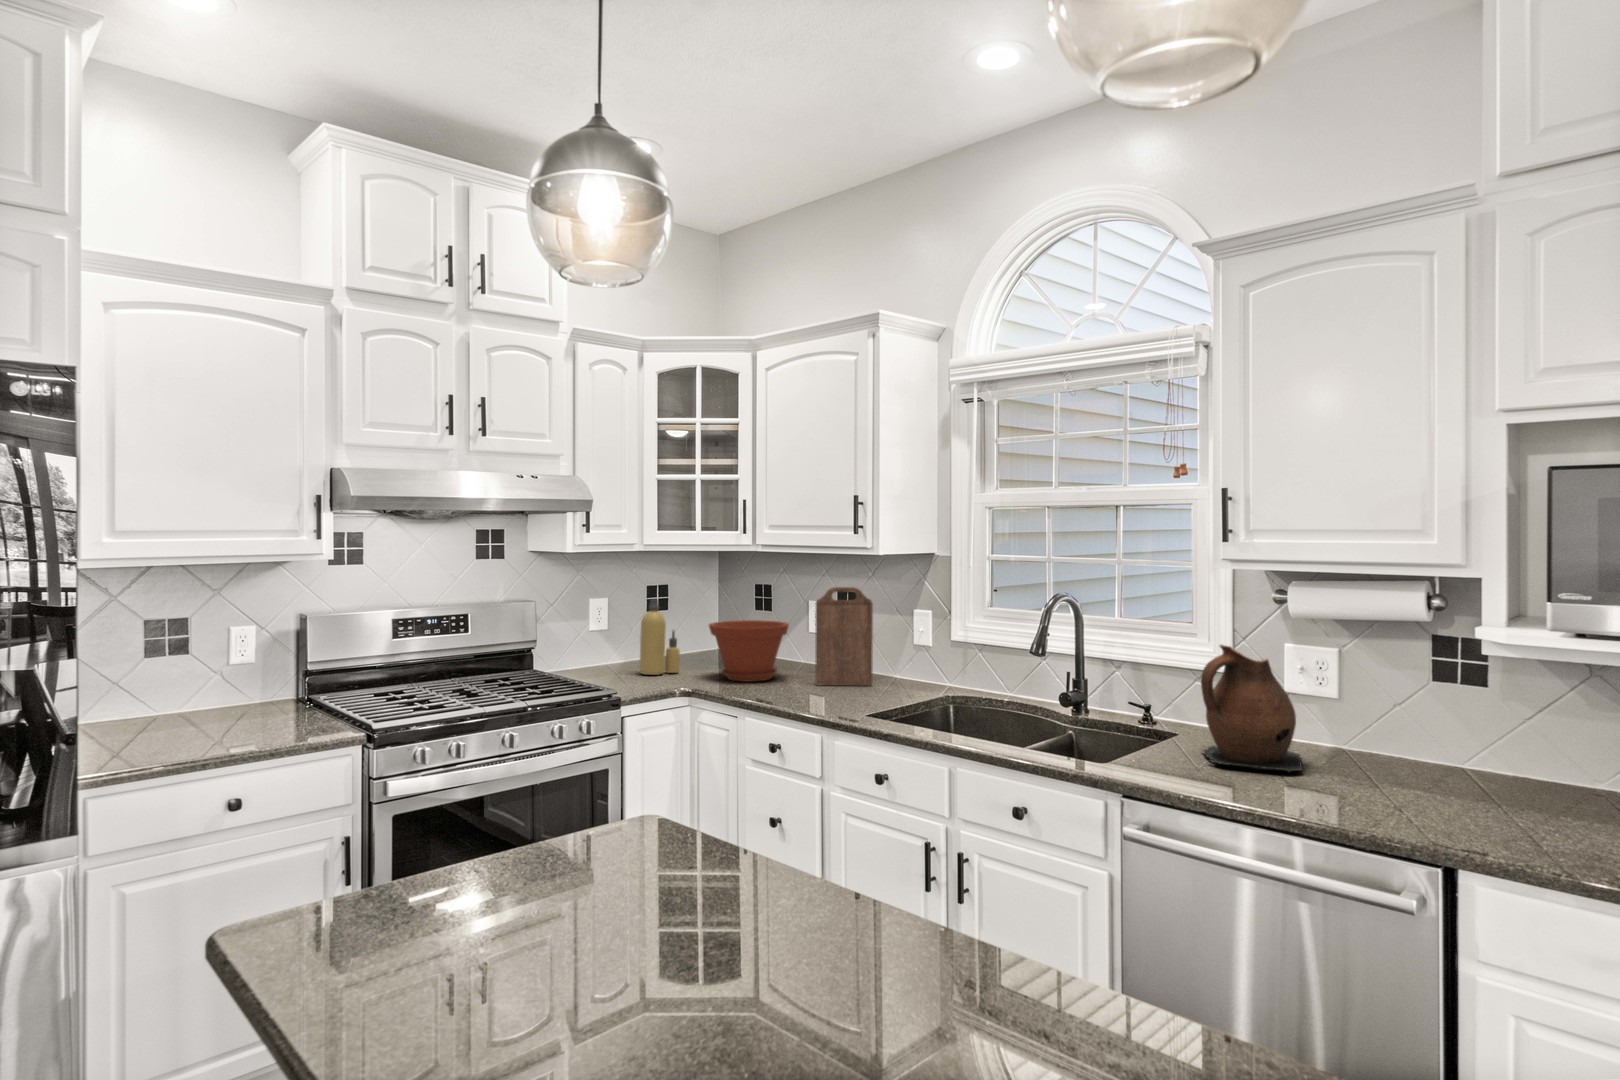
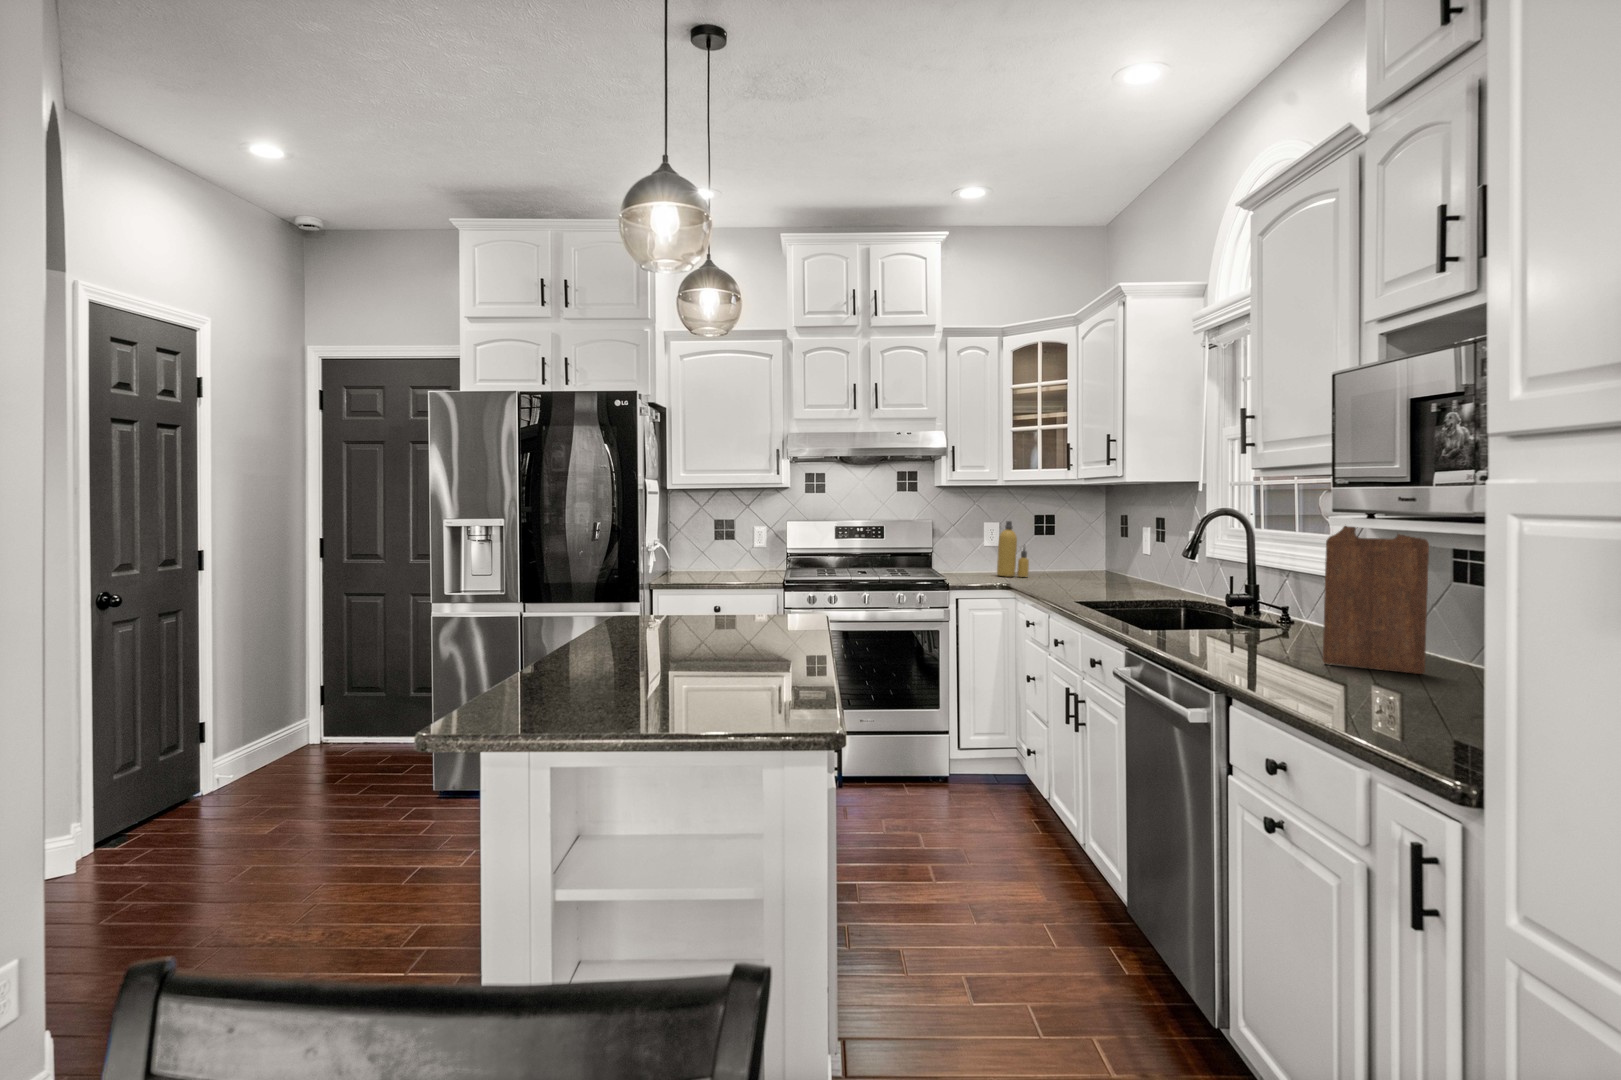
cutting board: present [815,587,873,686] -> present [1323,526,1429,674]
plant pot: present [709,620,789,682] -> none [1035,540,1101,585]
ceramic pitcher: present [1201,645,1302,773] -> none [1221,541,1331,649]

